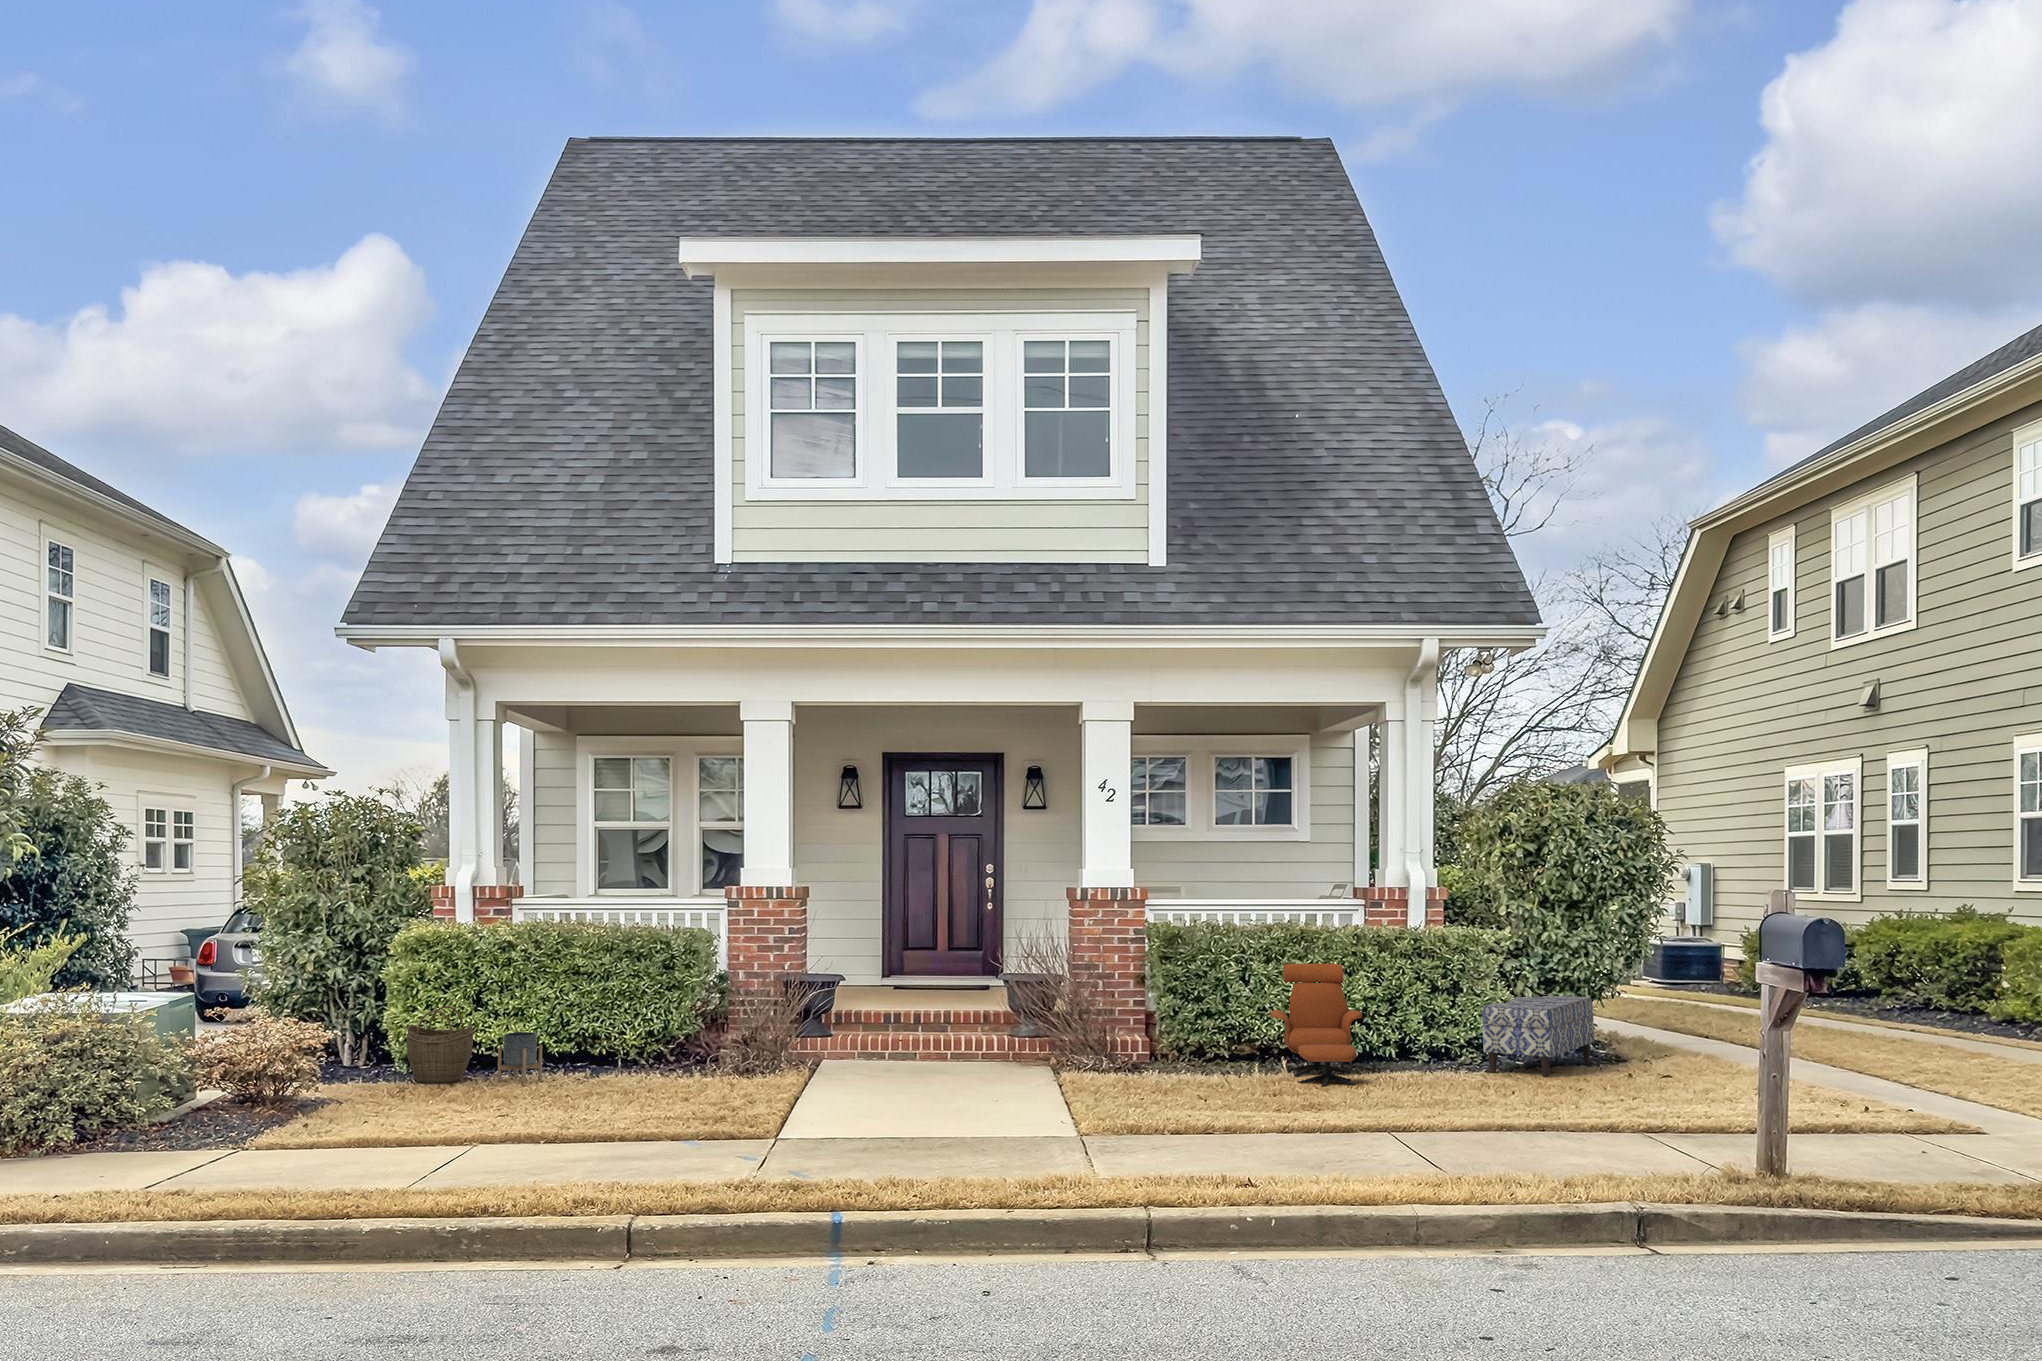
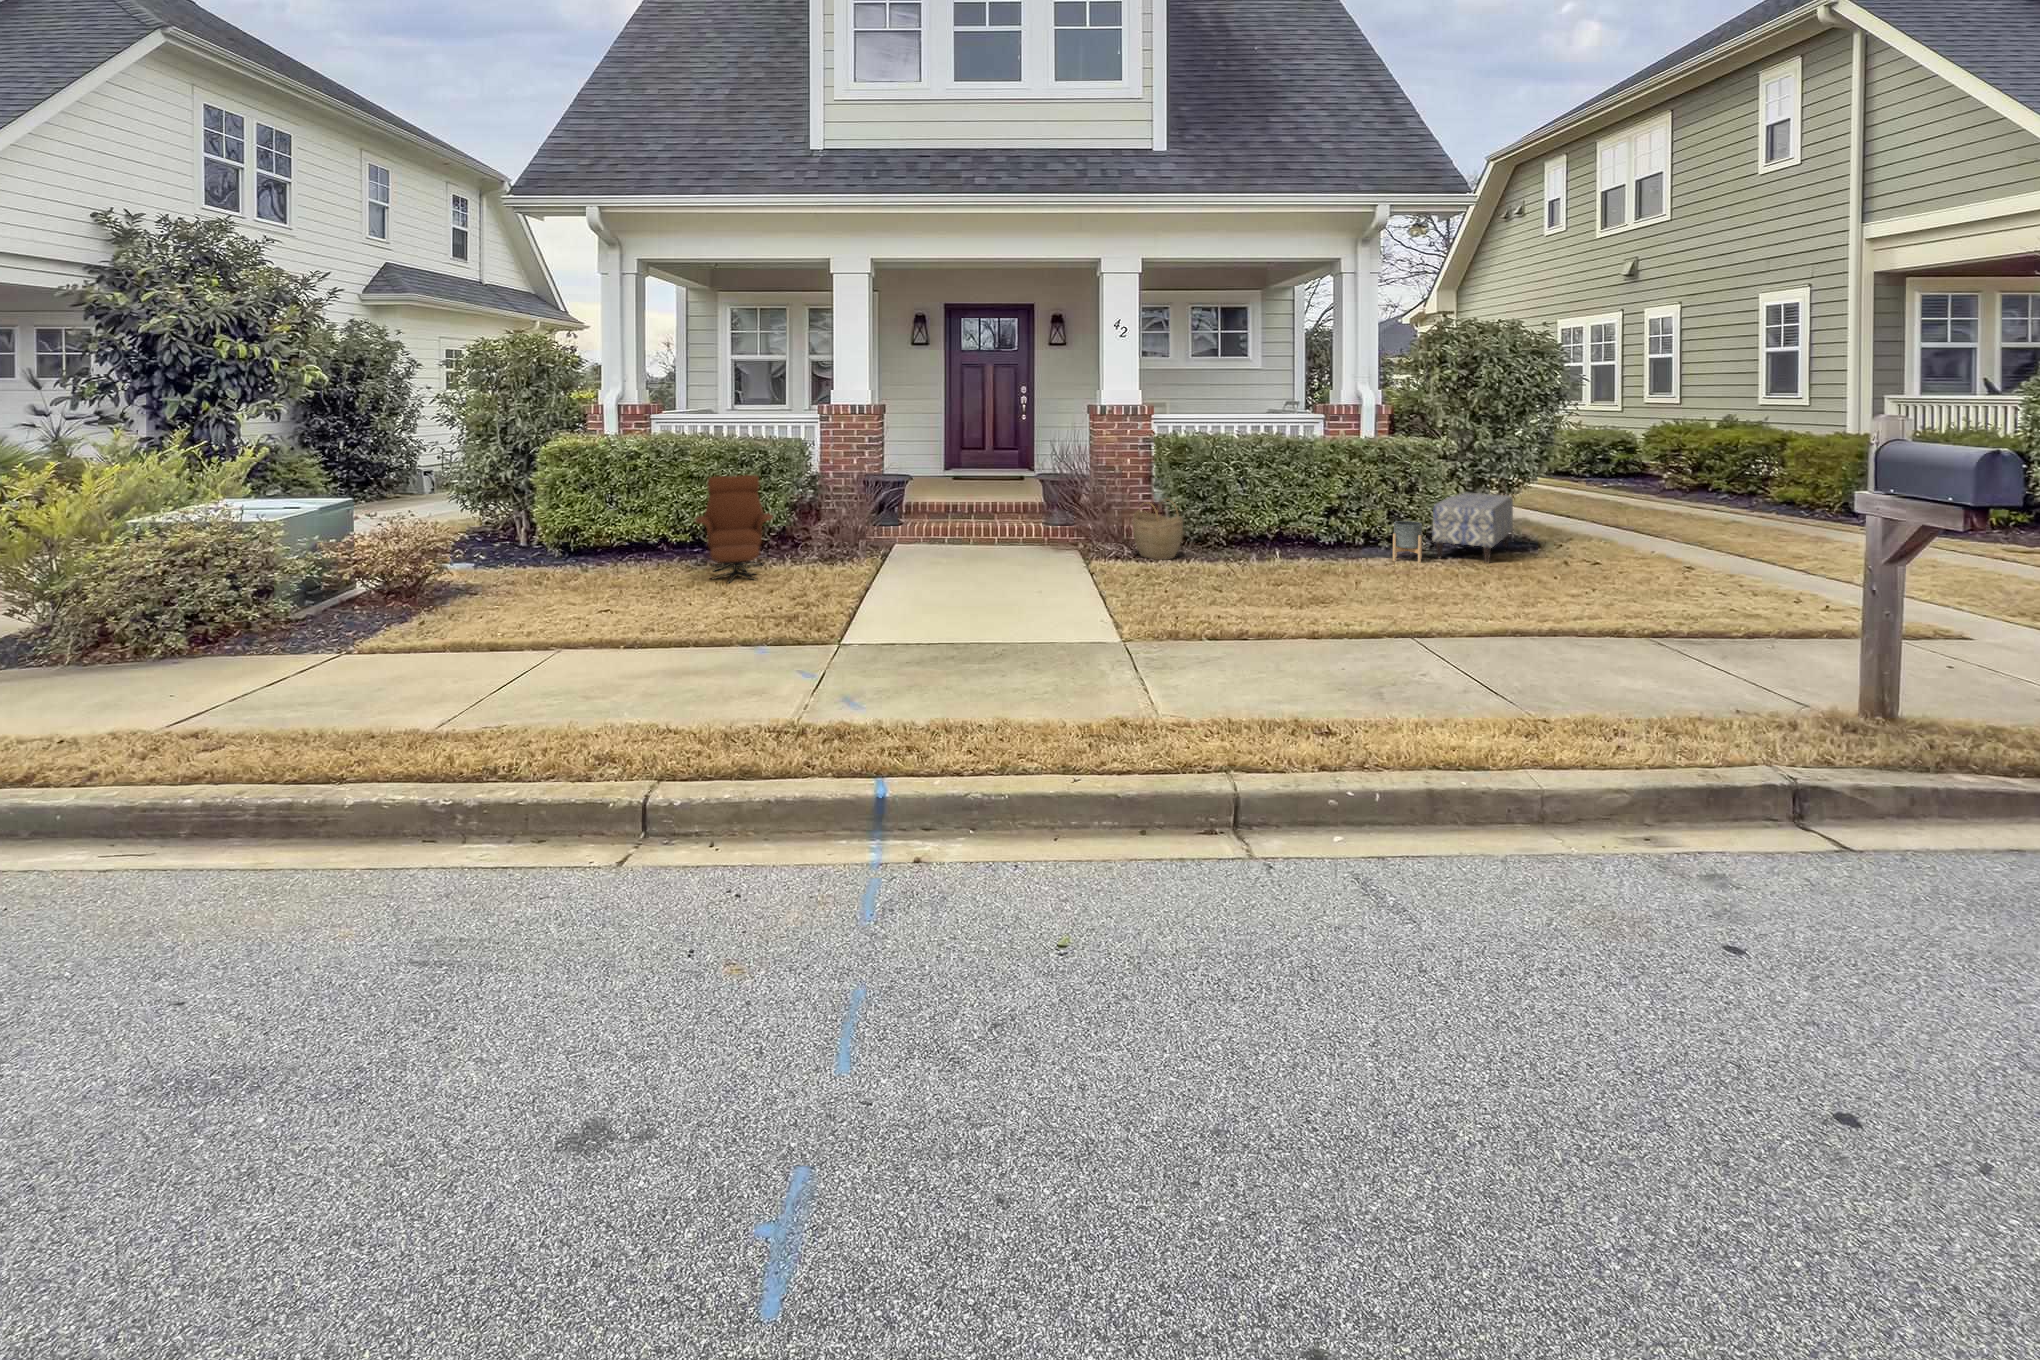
lounge chair: present [1270,964,1362,1087] -> present [695,475,773,583]
woven basket: present [407,1006,473,1084] -> present [1132,502,1183,560]
planter: present [498,1032,542,1084] -> present [1393,521,1422,563]

